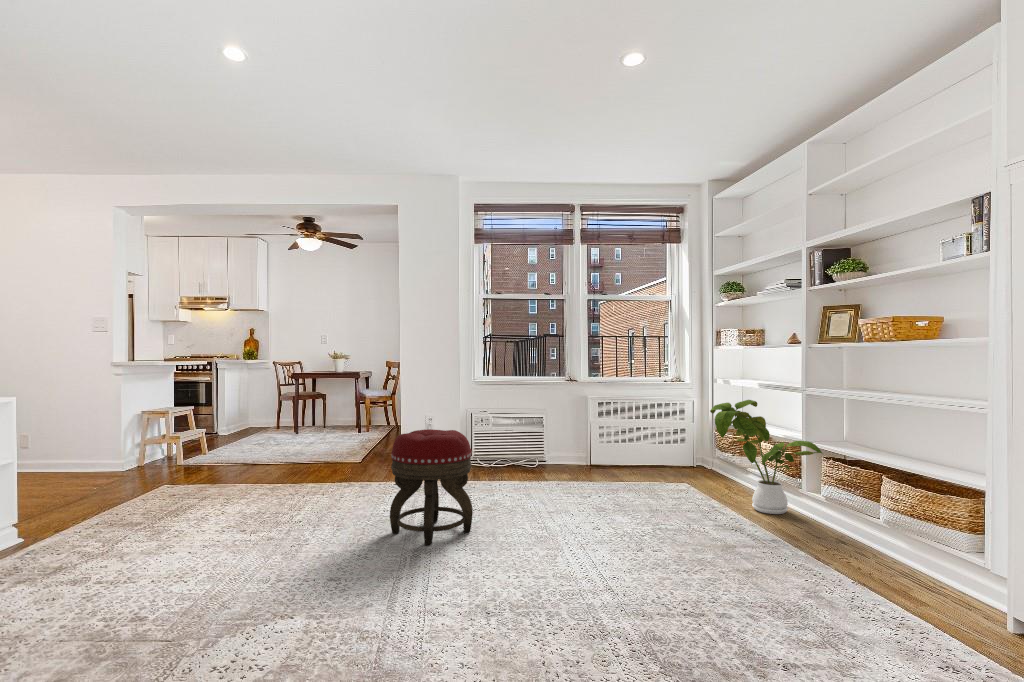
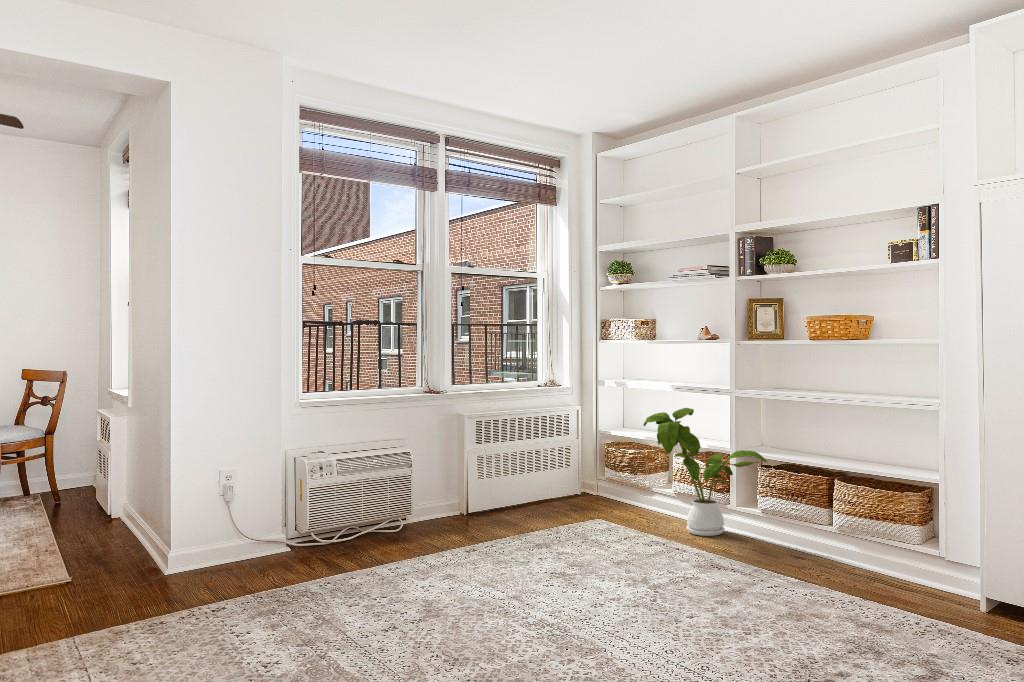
footstool: present [390,429,473,546] -> none [299,472,411,631]

